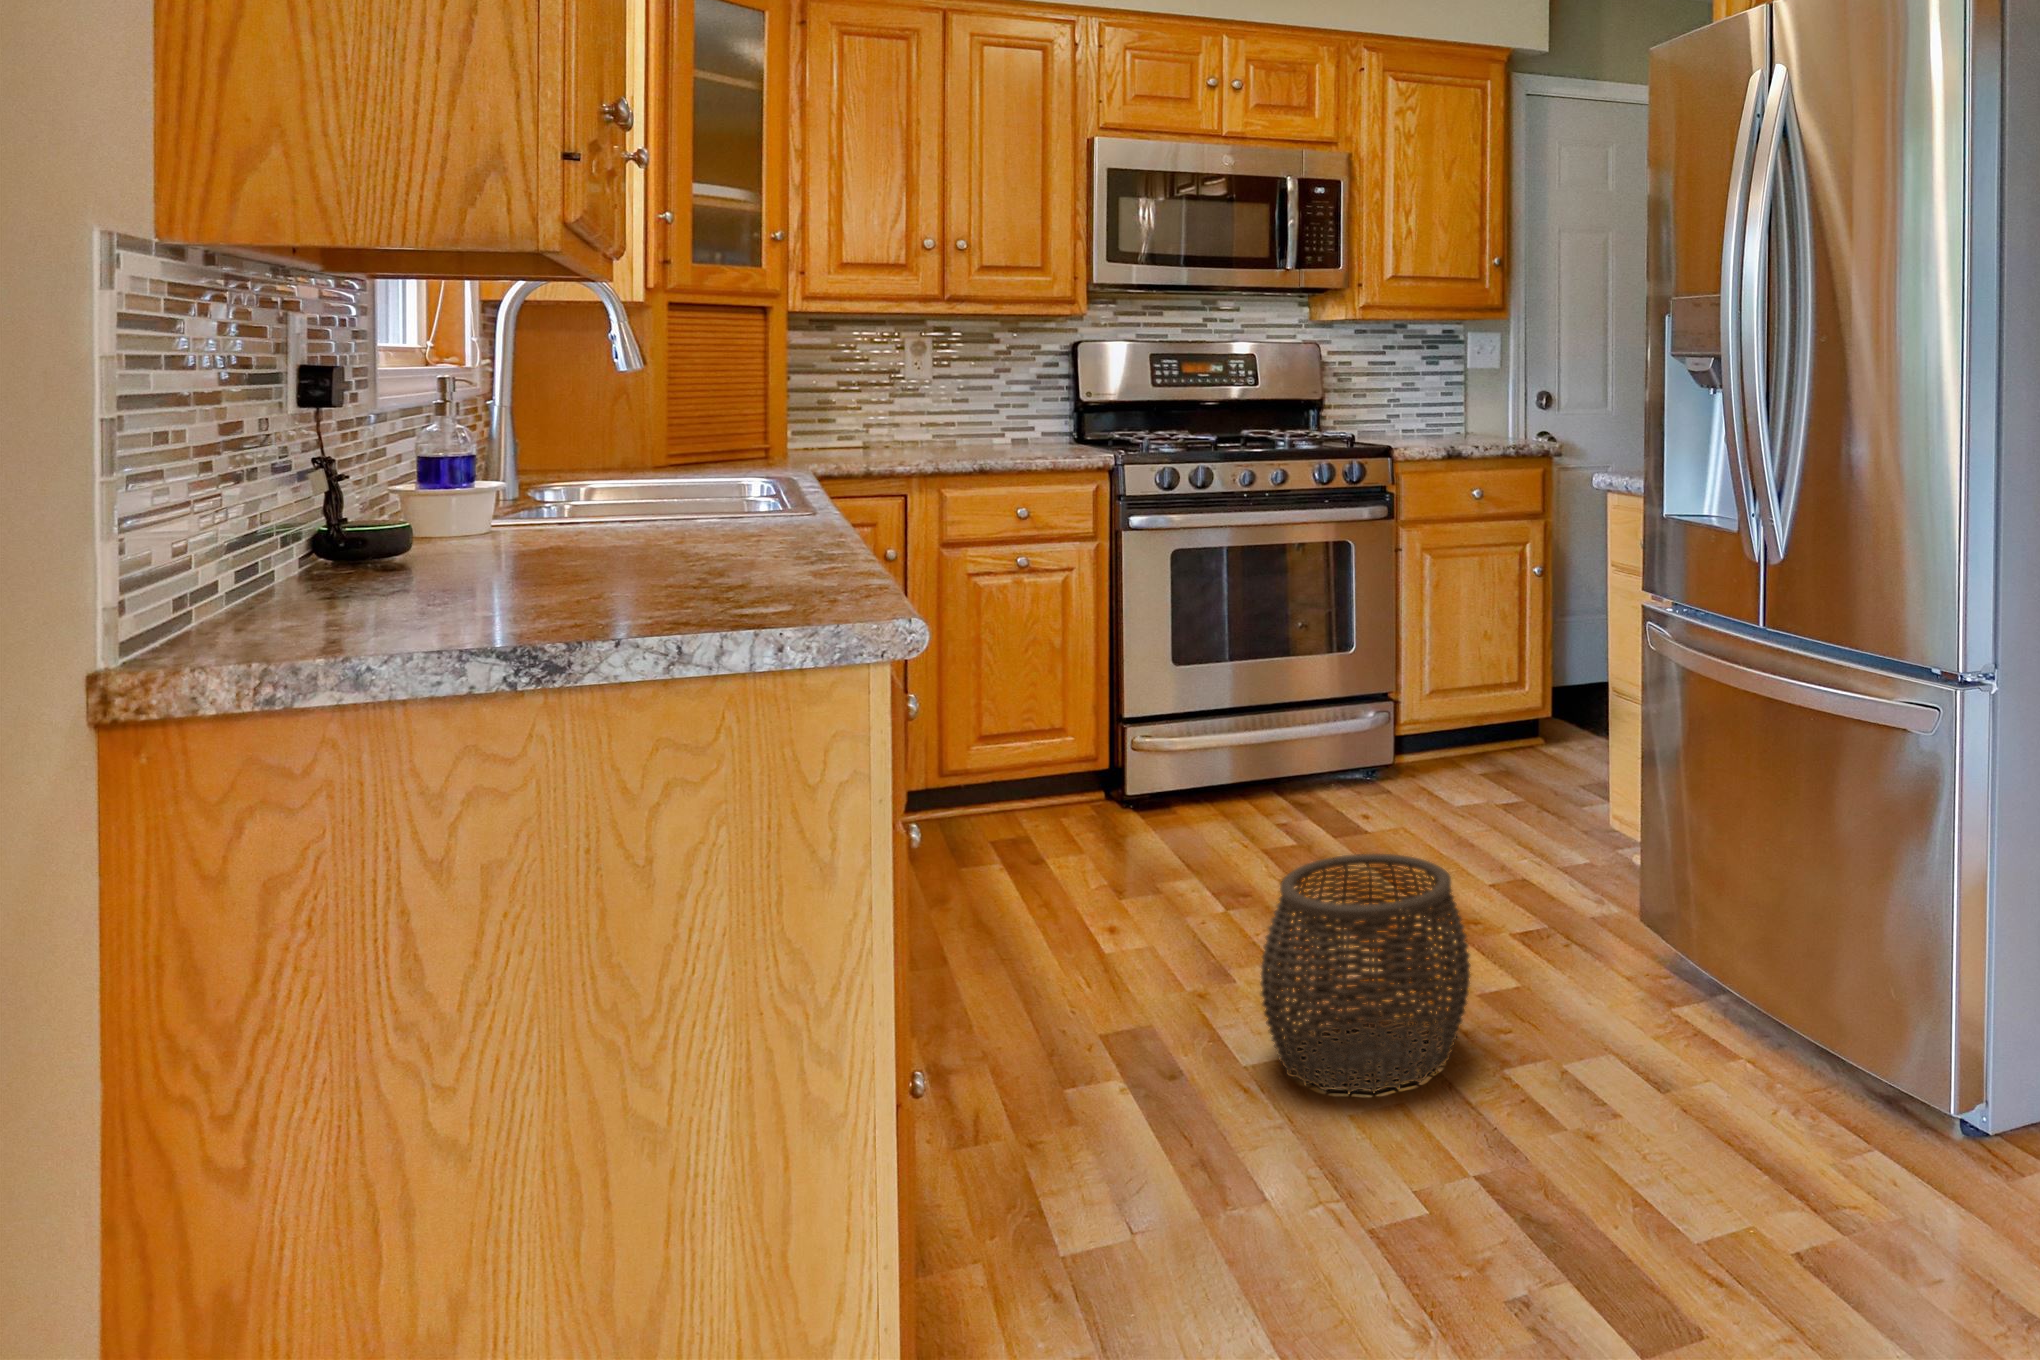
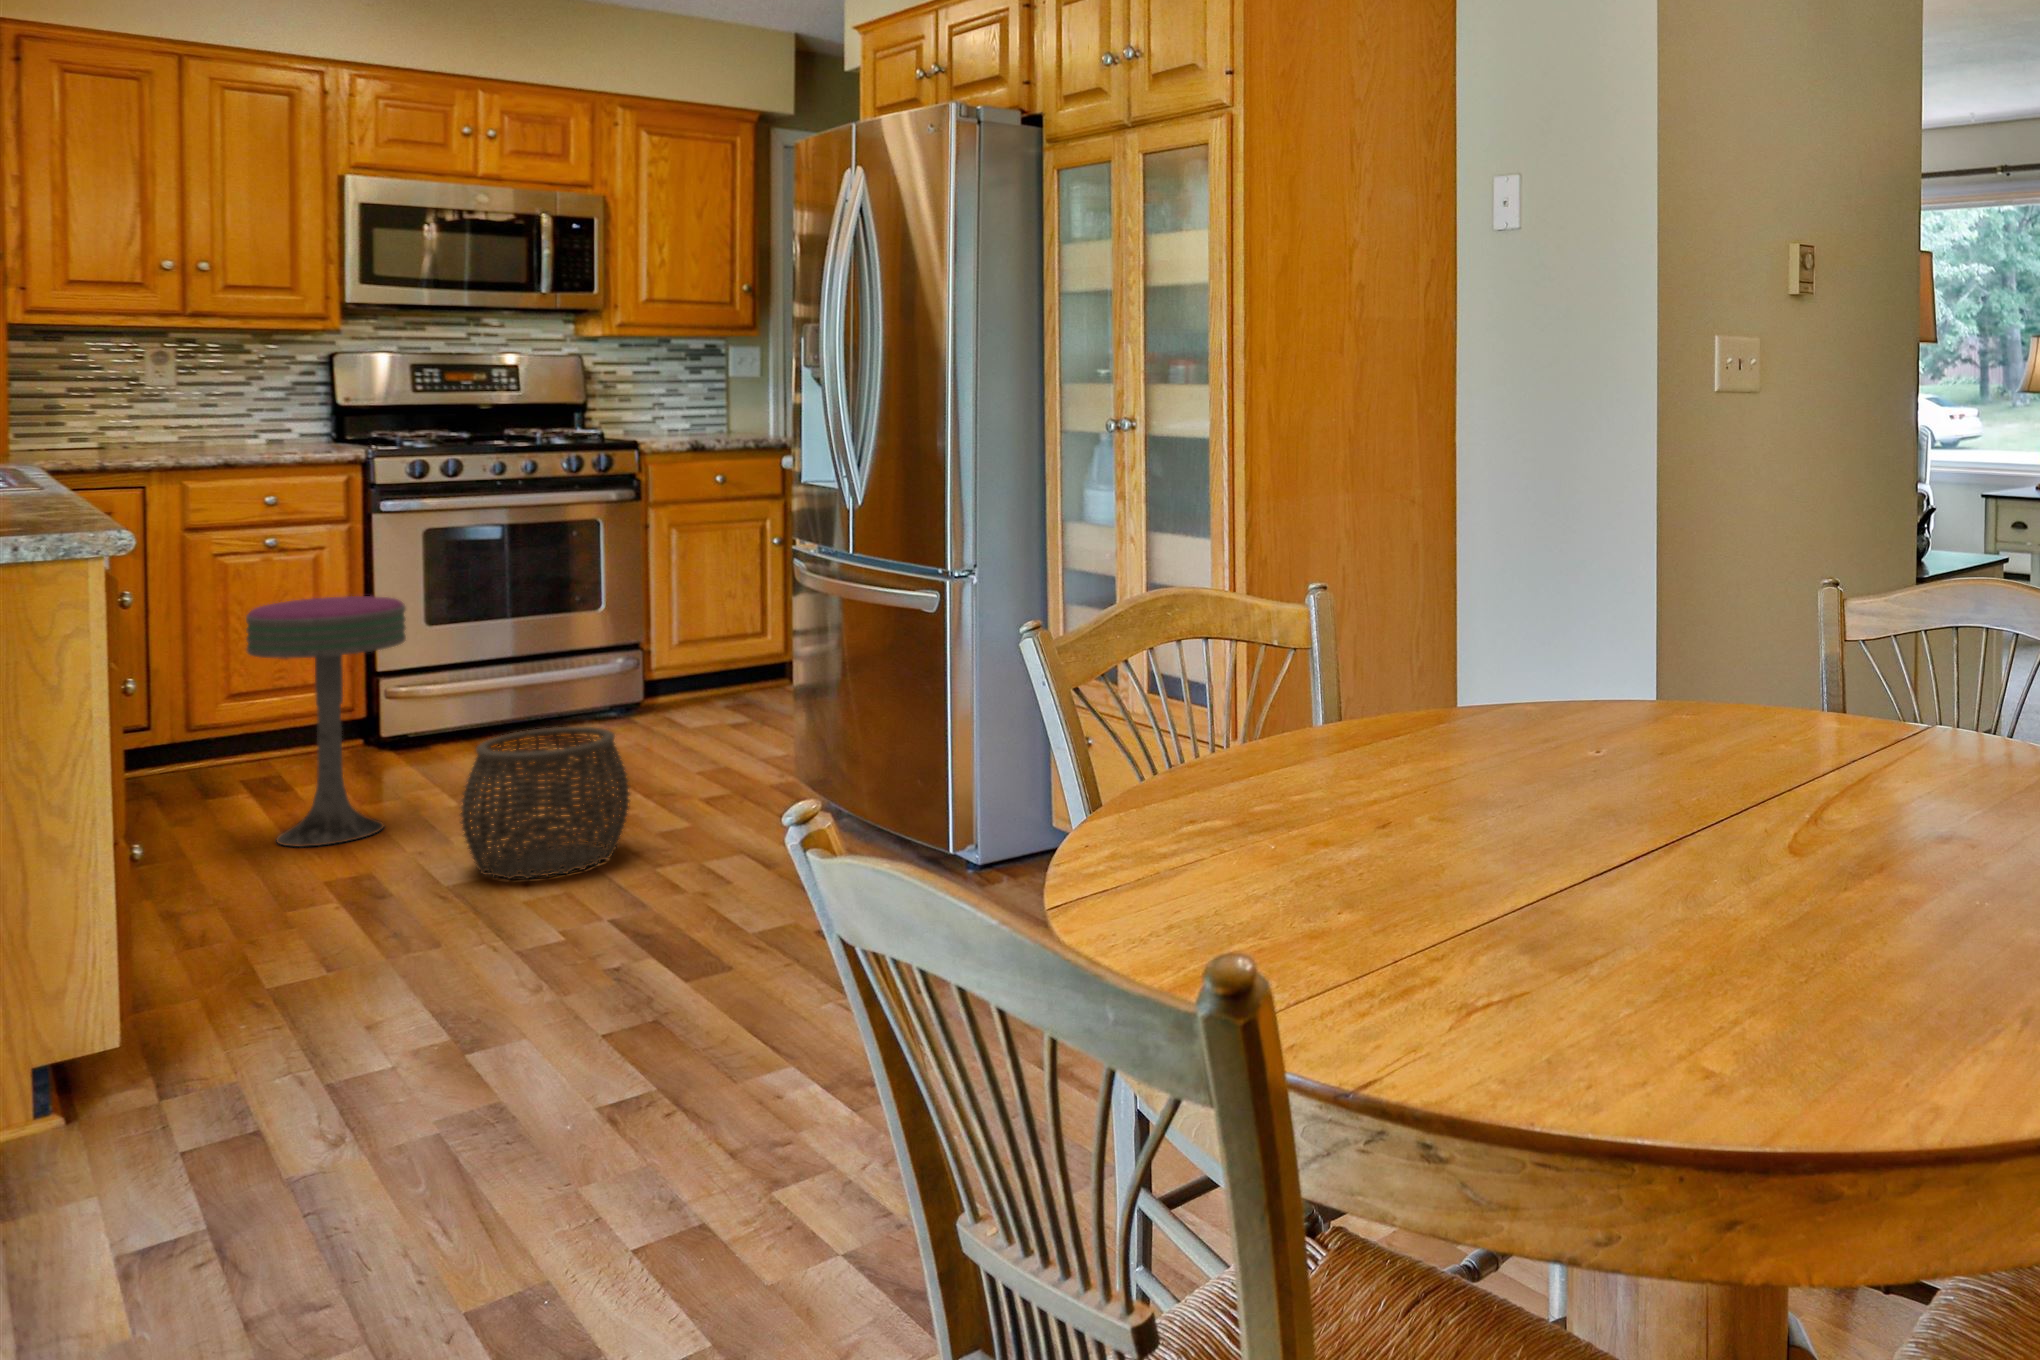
bar stool: none [1007,646,1179,983] -> present [246,596,406,847]

